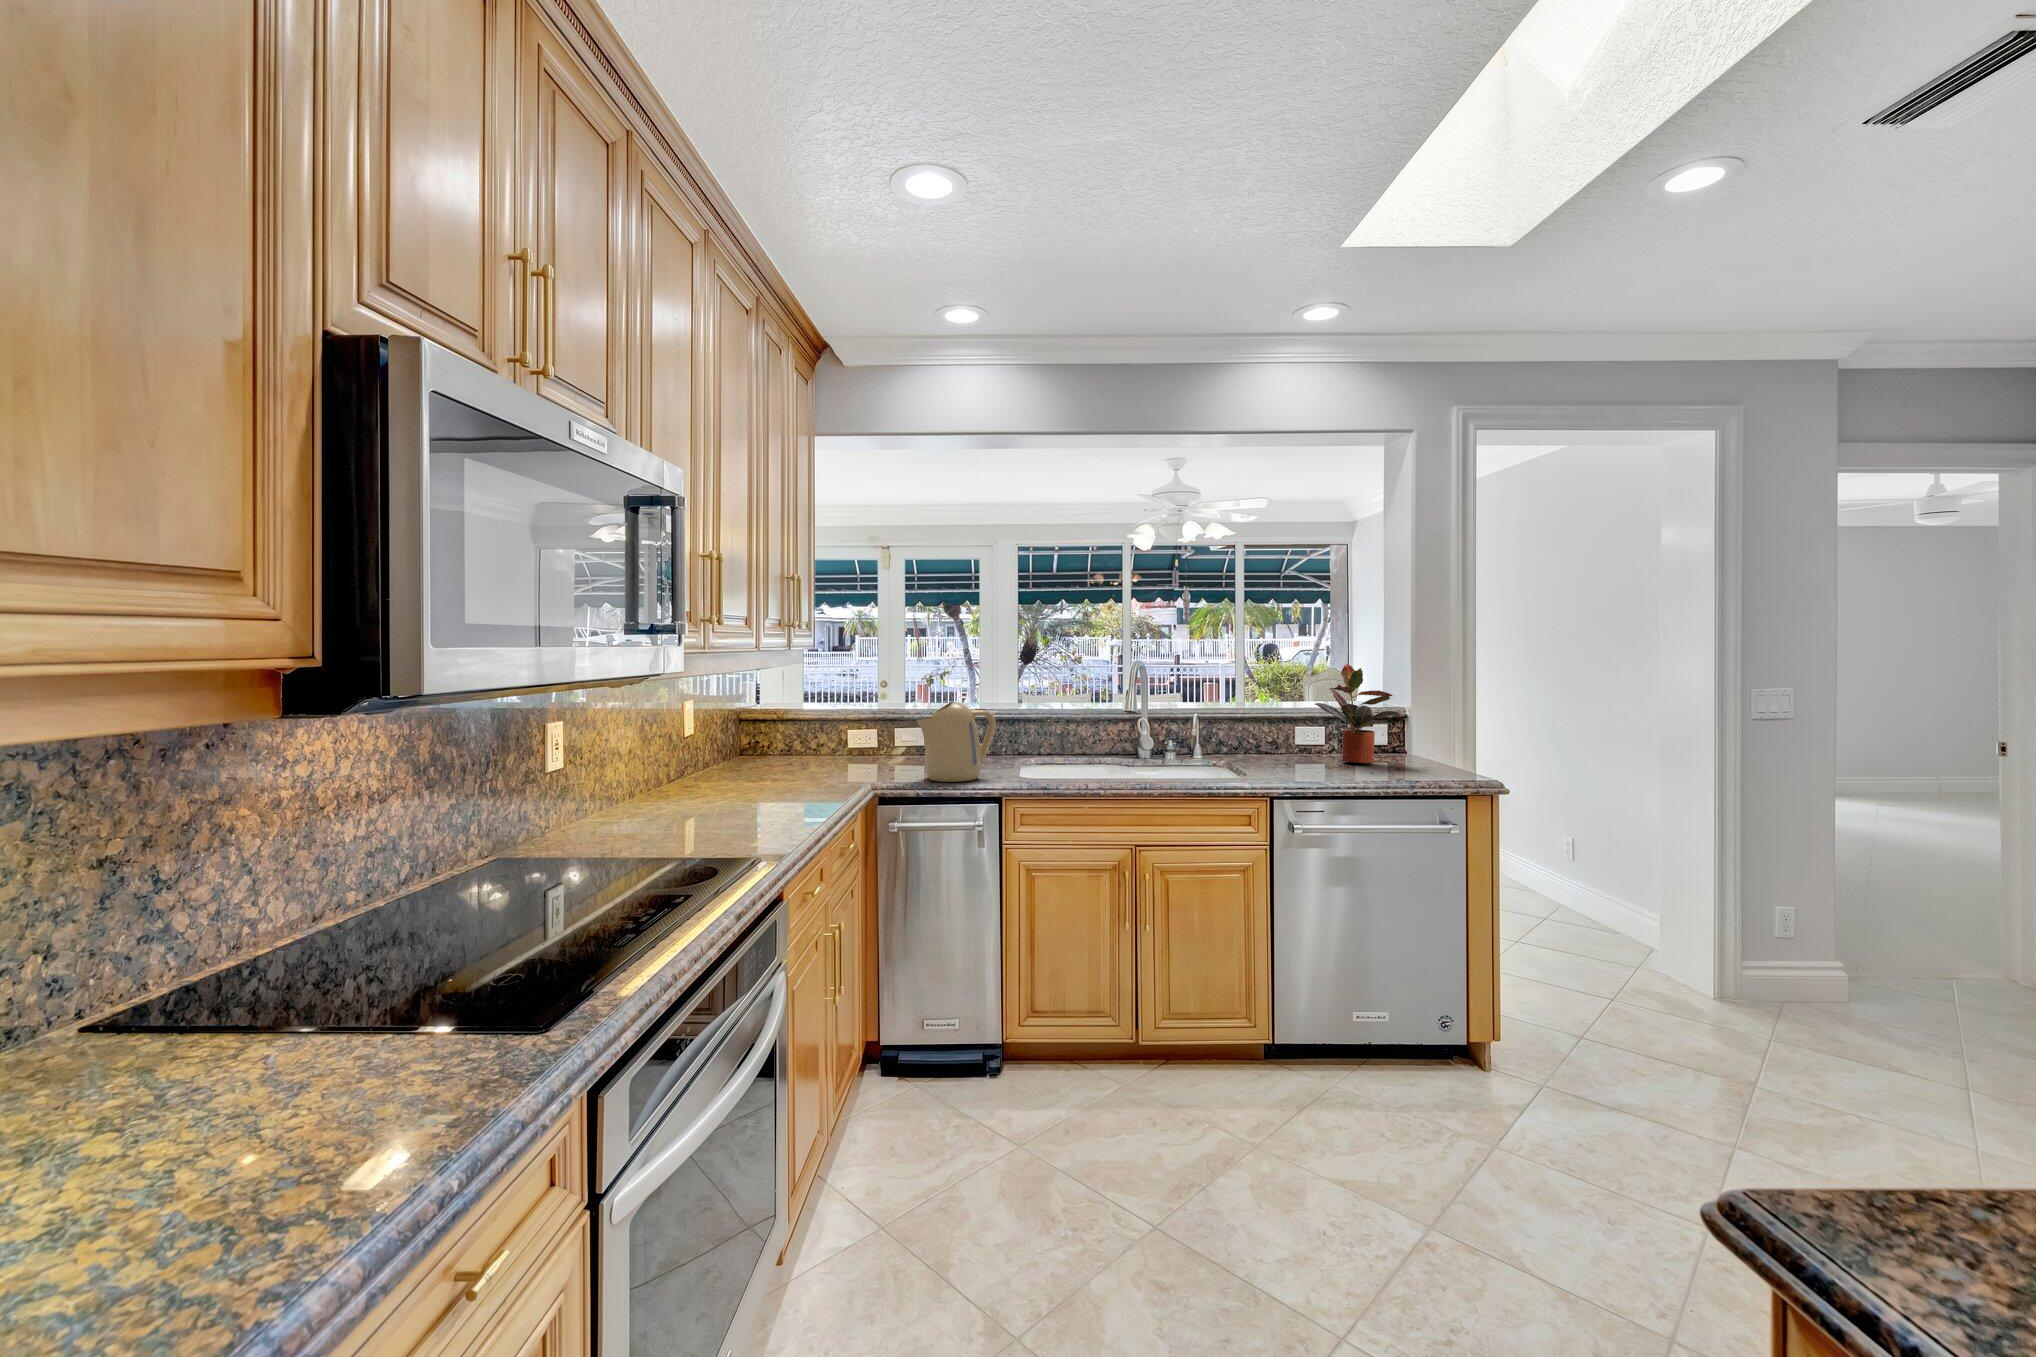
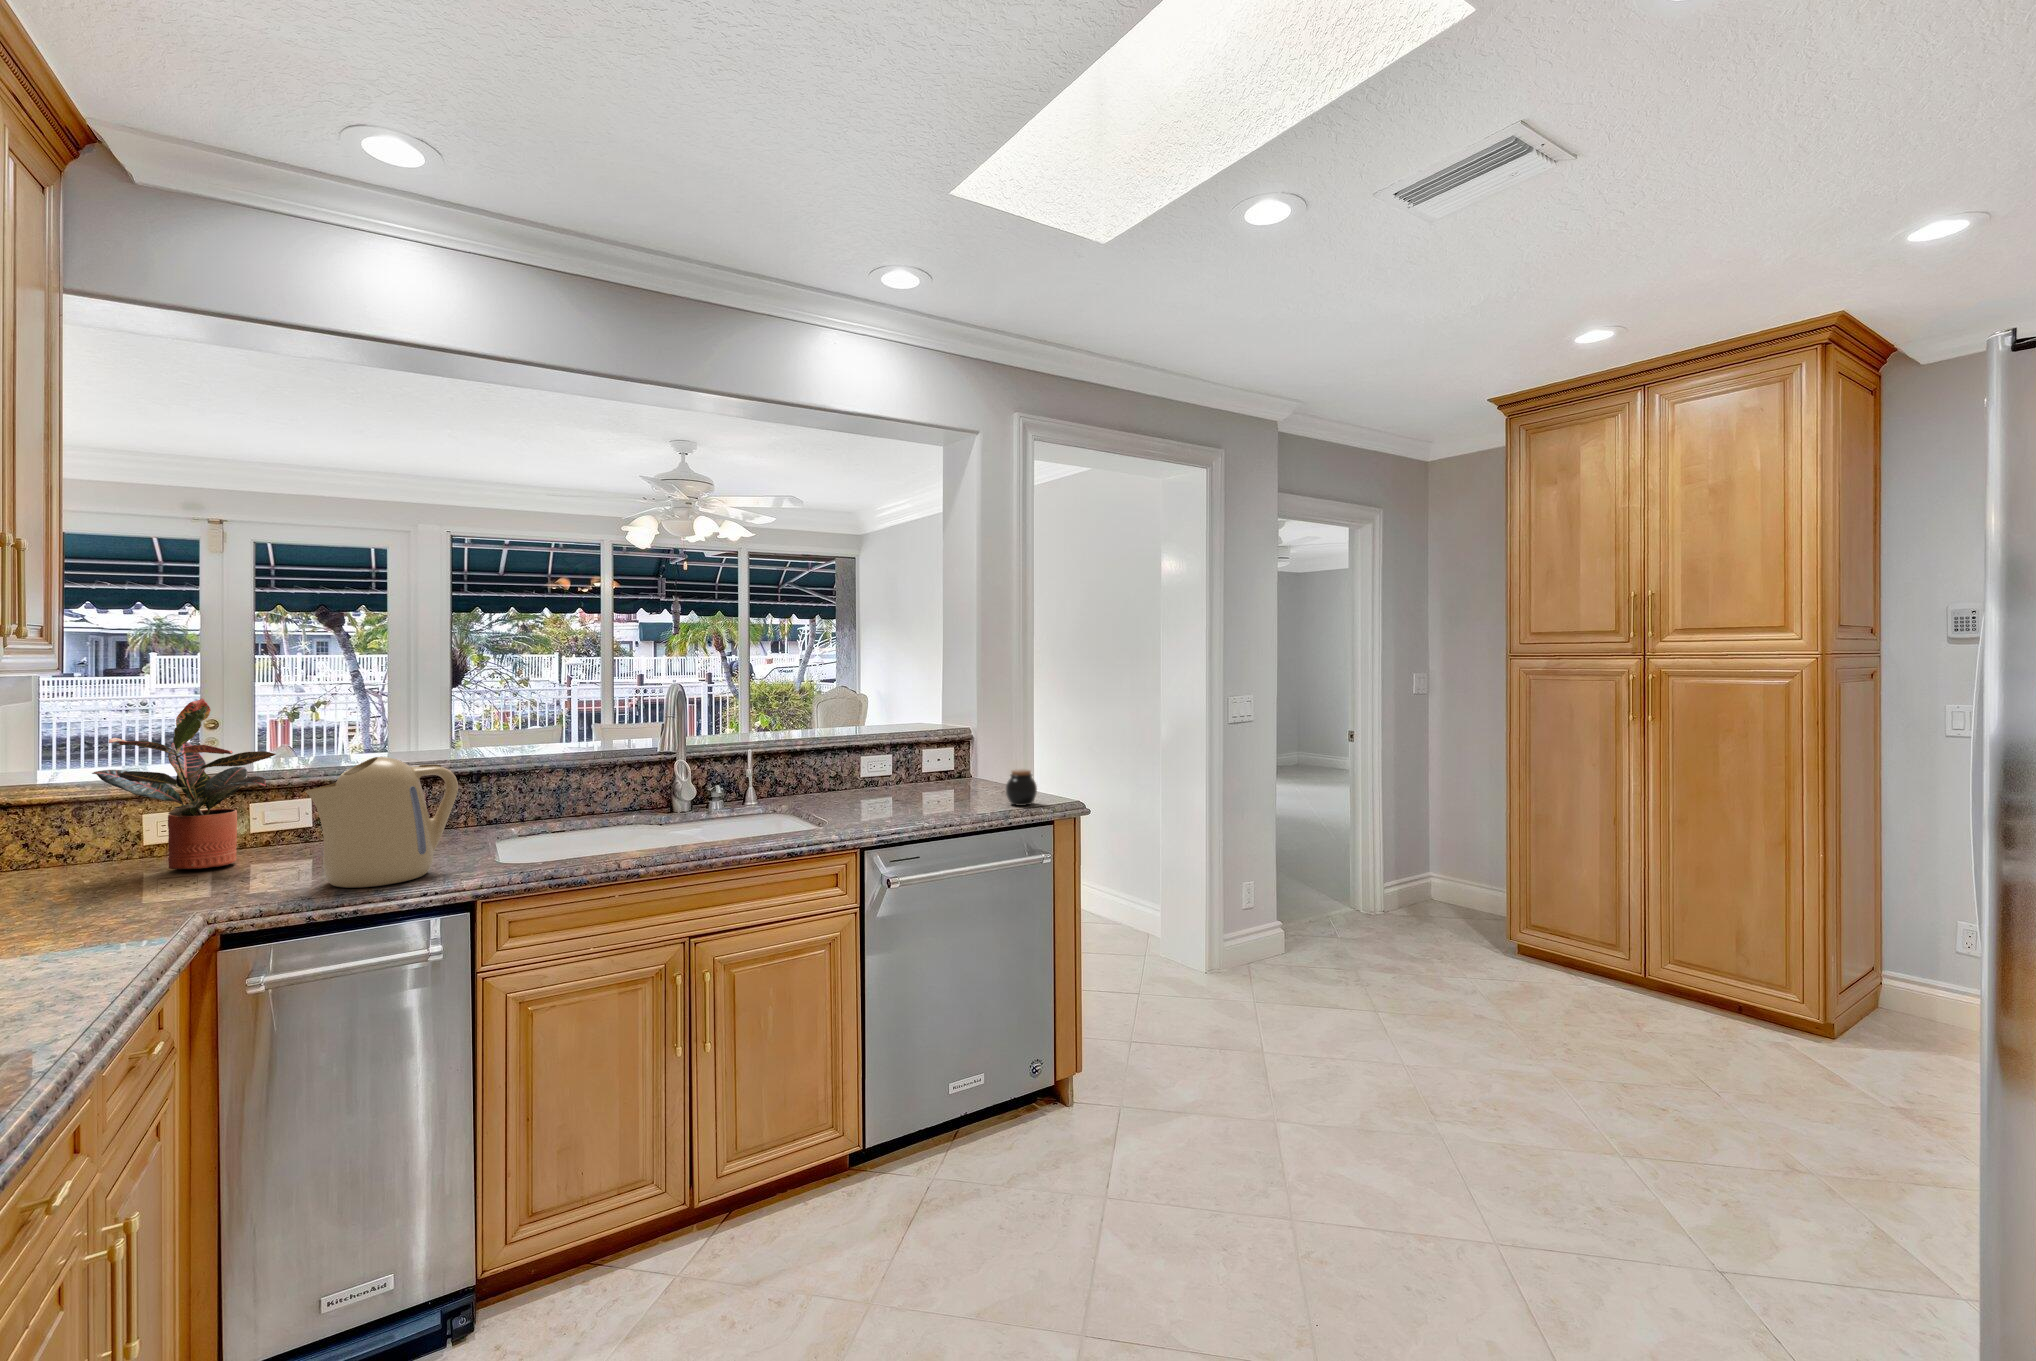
potted plant: present [1315,664,1403,764] -> present [92,699,276,870]
jar: none [1423,744,1455,778] -> present [1006,769,1037,806]

